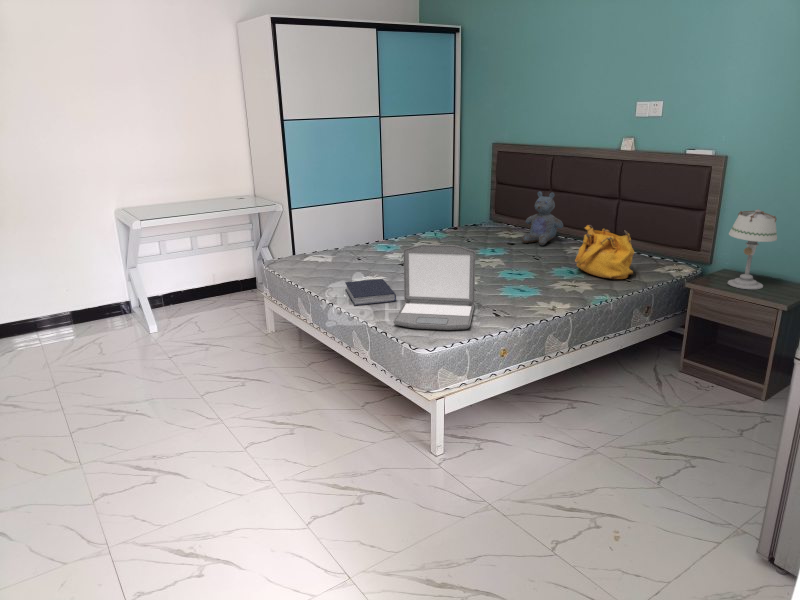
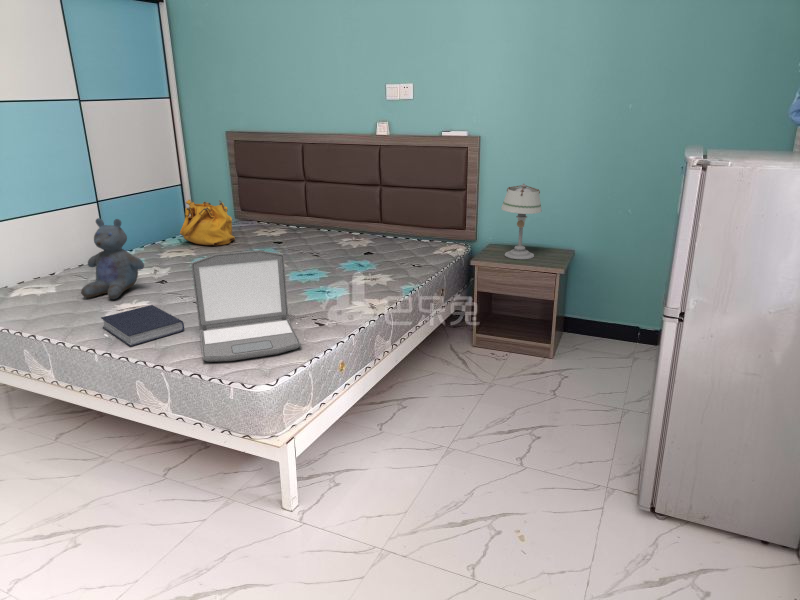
stuffed bear: present [522,191,563,245] -> present [81,218,144,299]
handbag: present [575,225,634,279] -> present [180,200,235,246]

